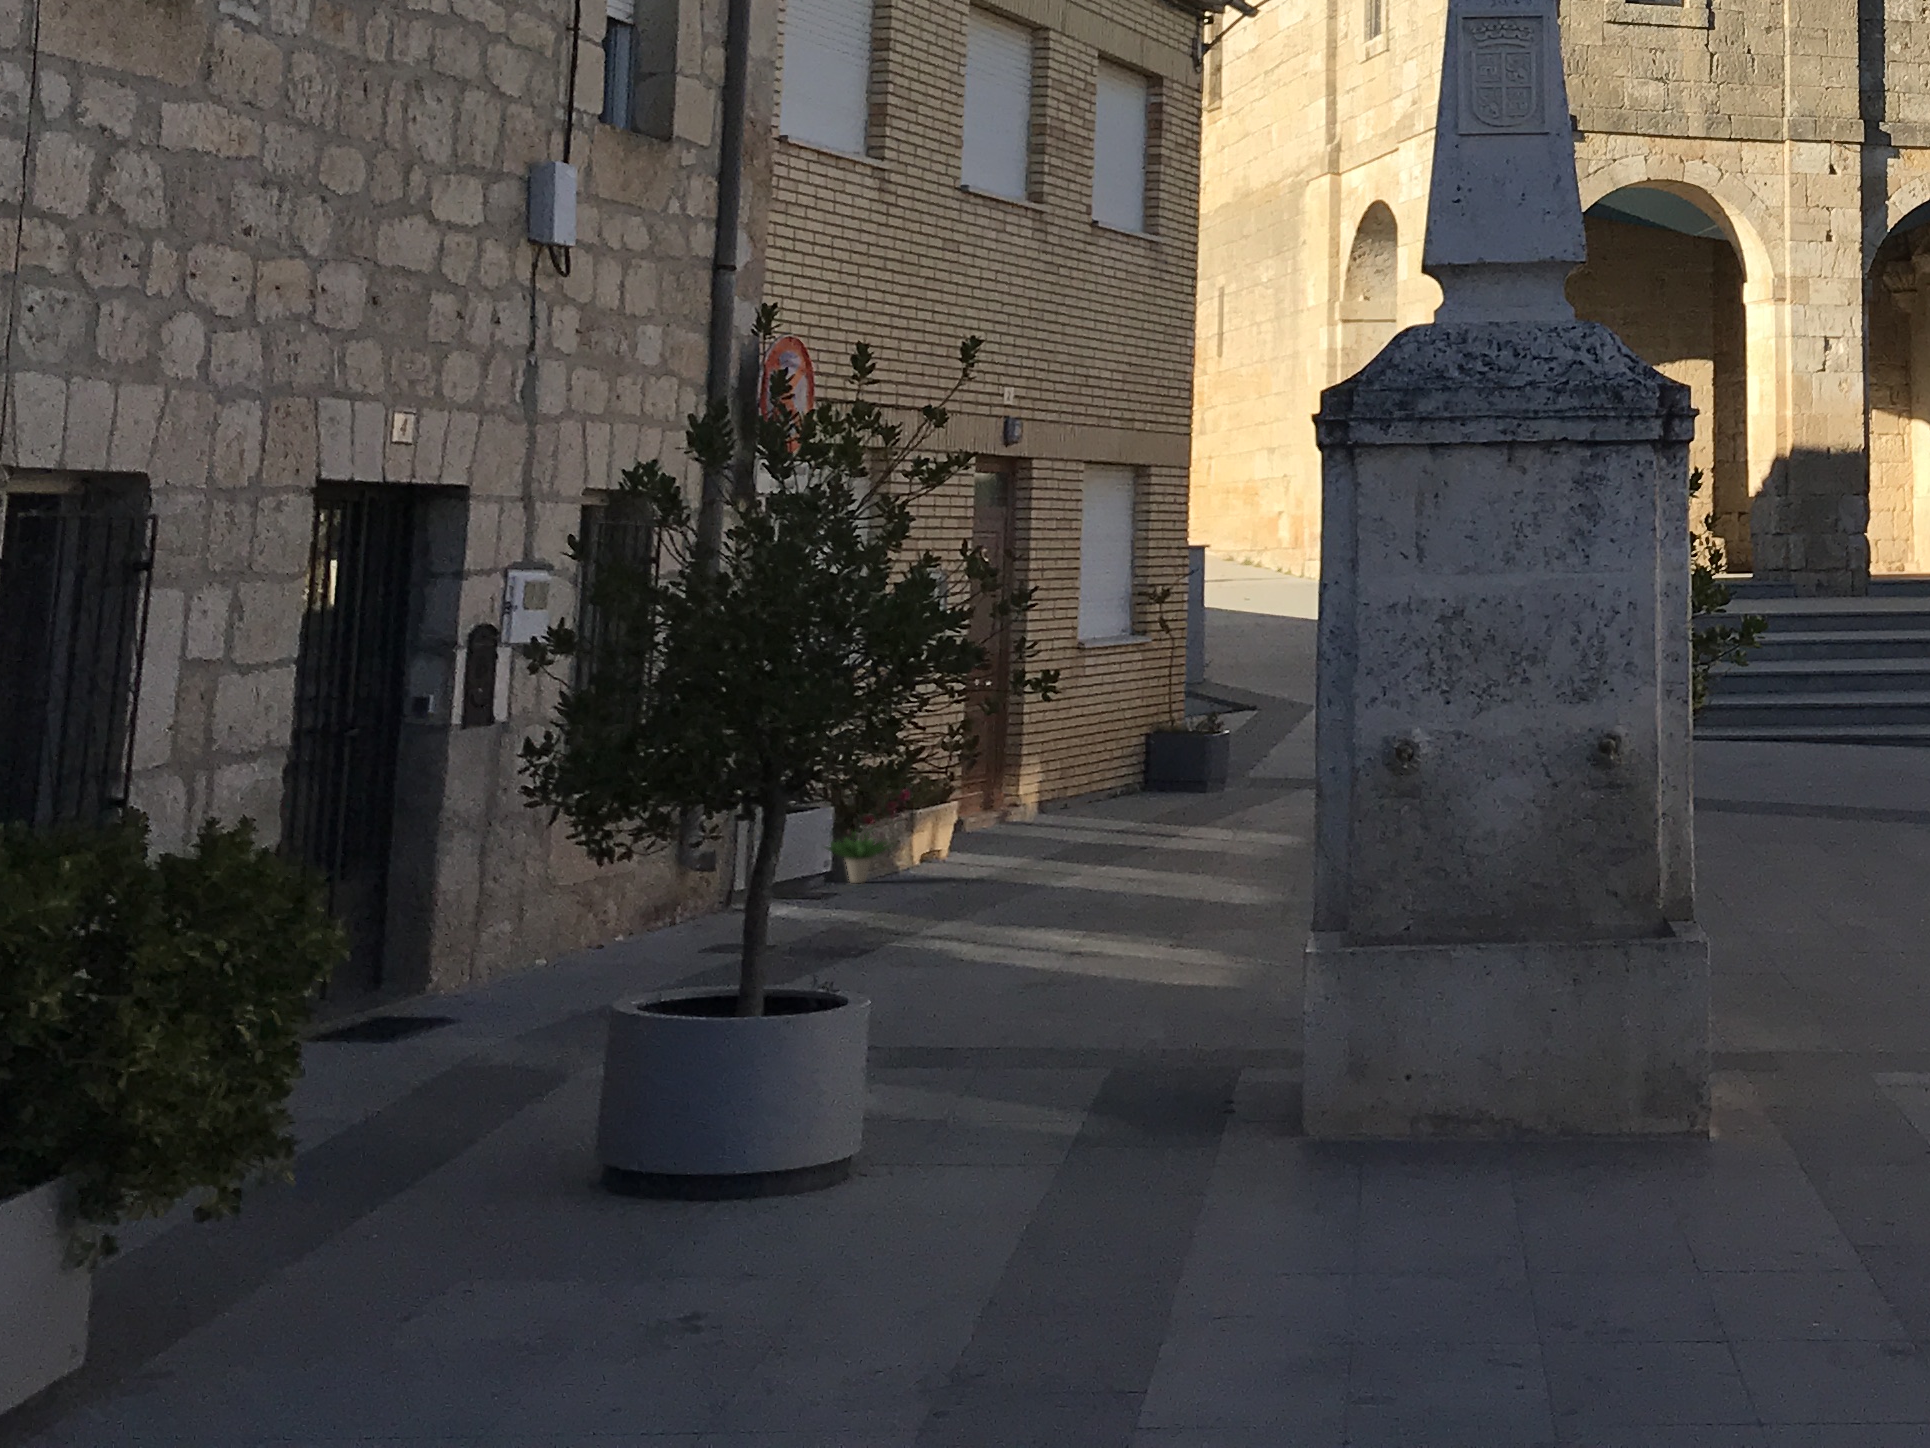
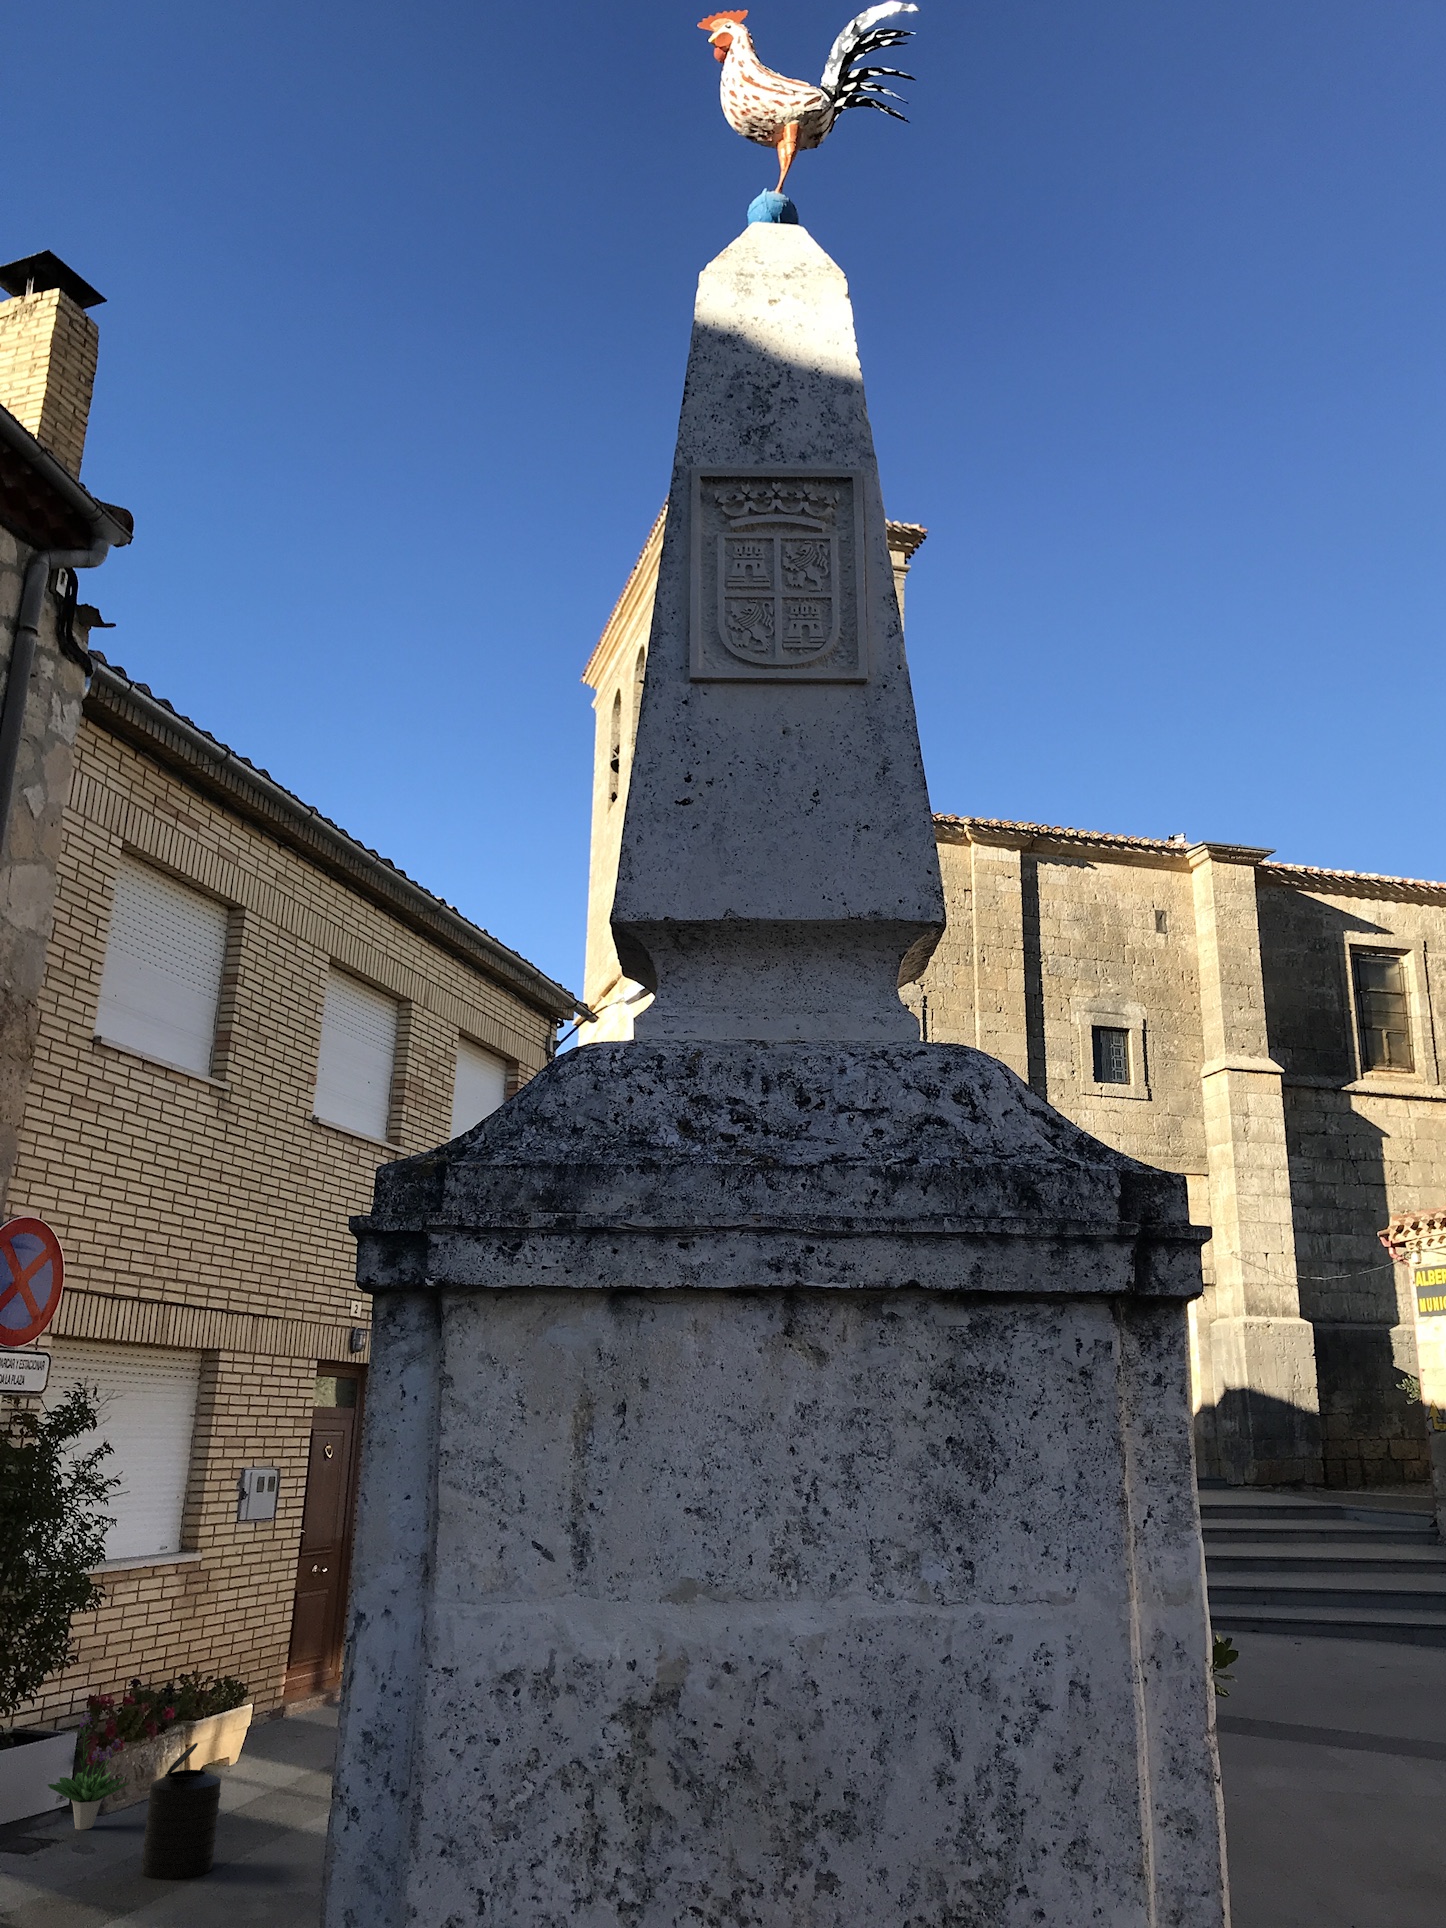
trash can: none [944,792,1008,899] -> present [141,1743,221,1880]

